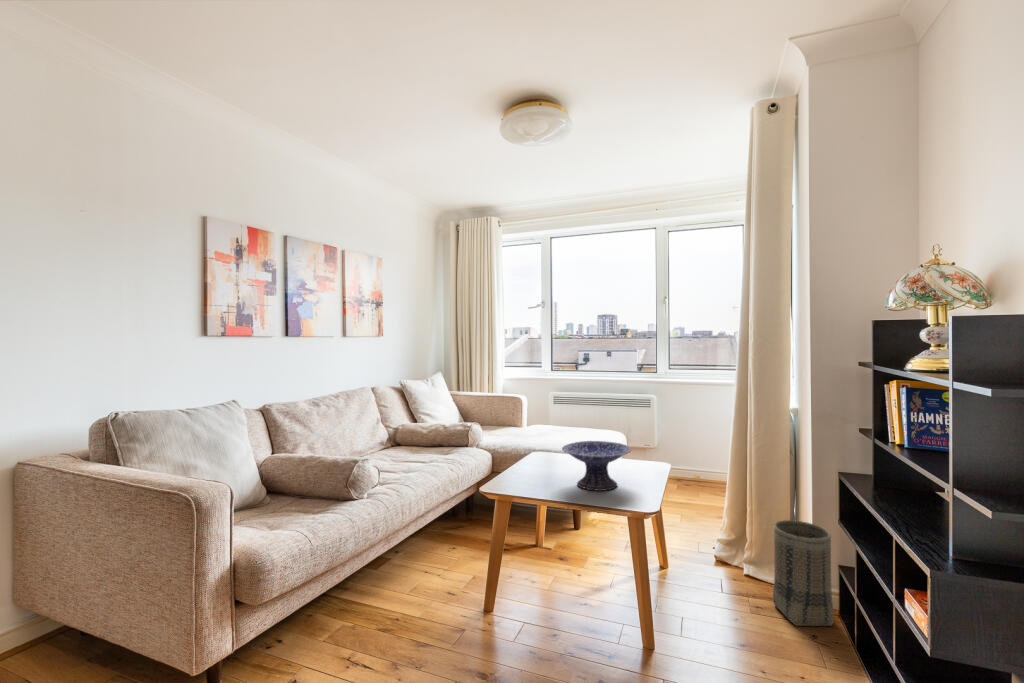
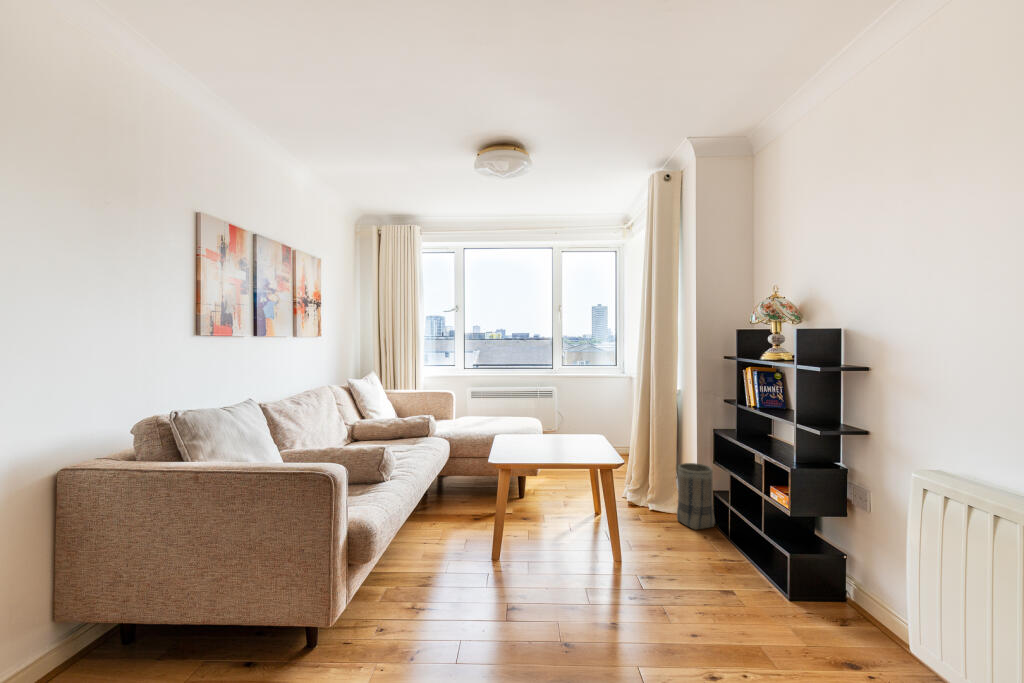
decorative bowl: present [562,441,631,491] -> none [541,418,593,453]

